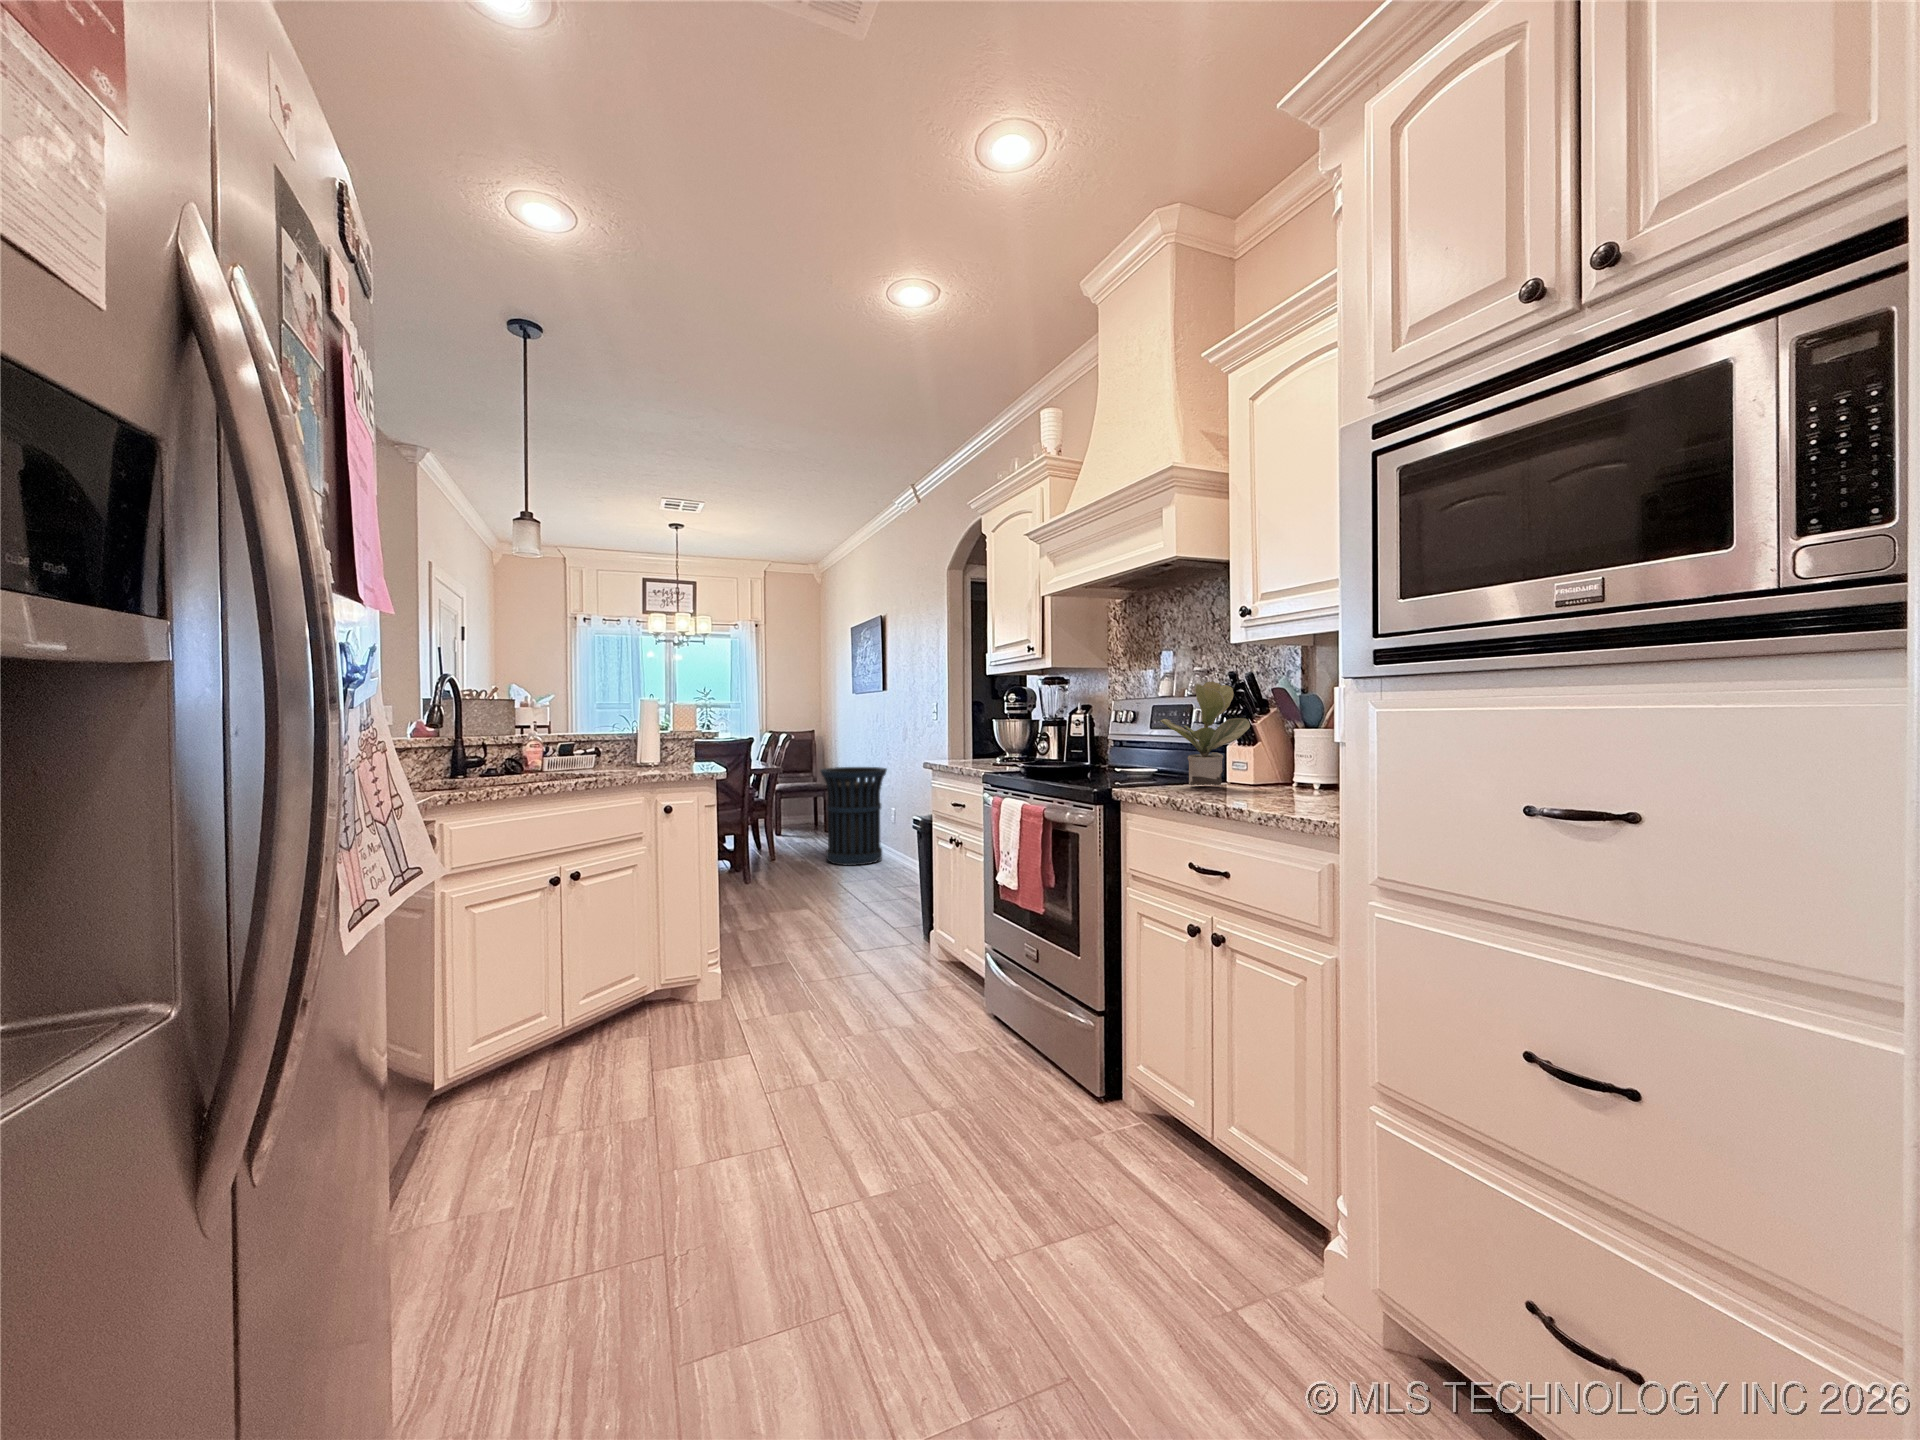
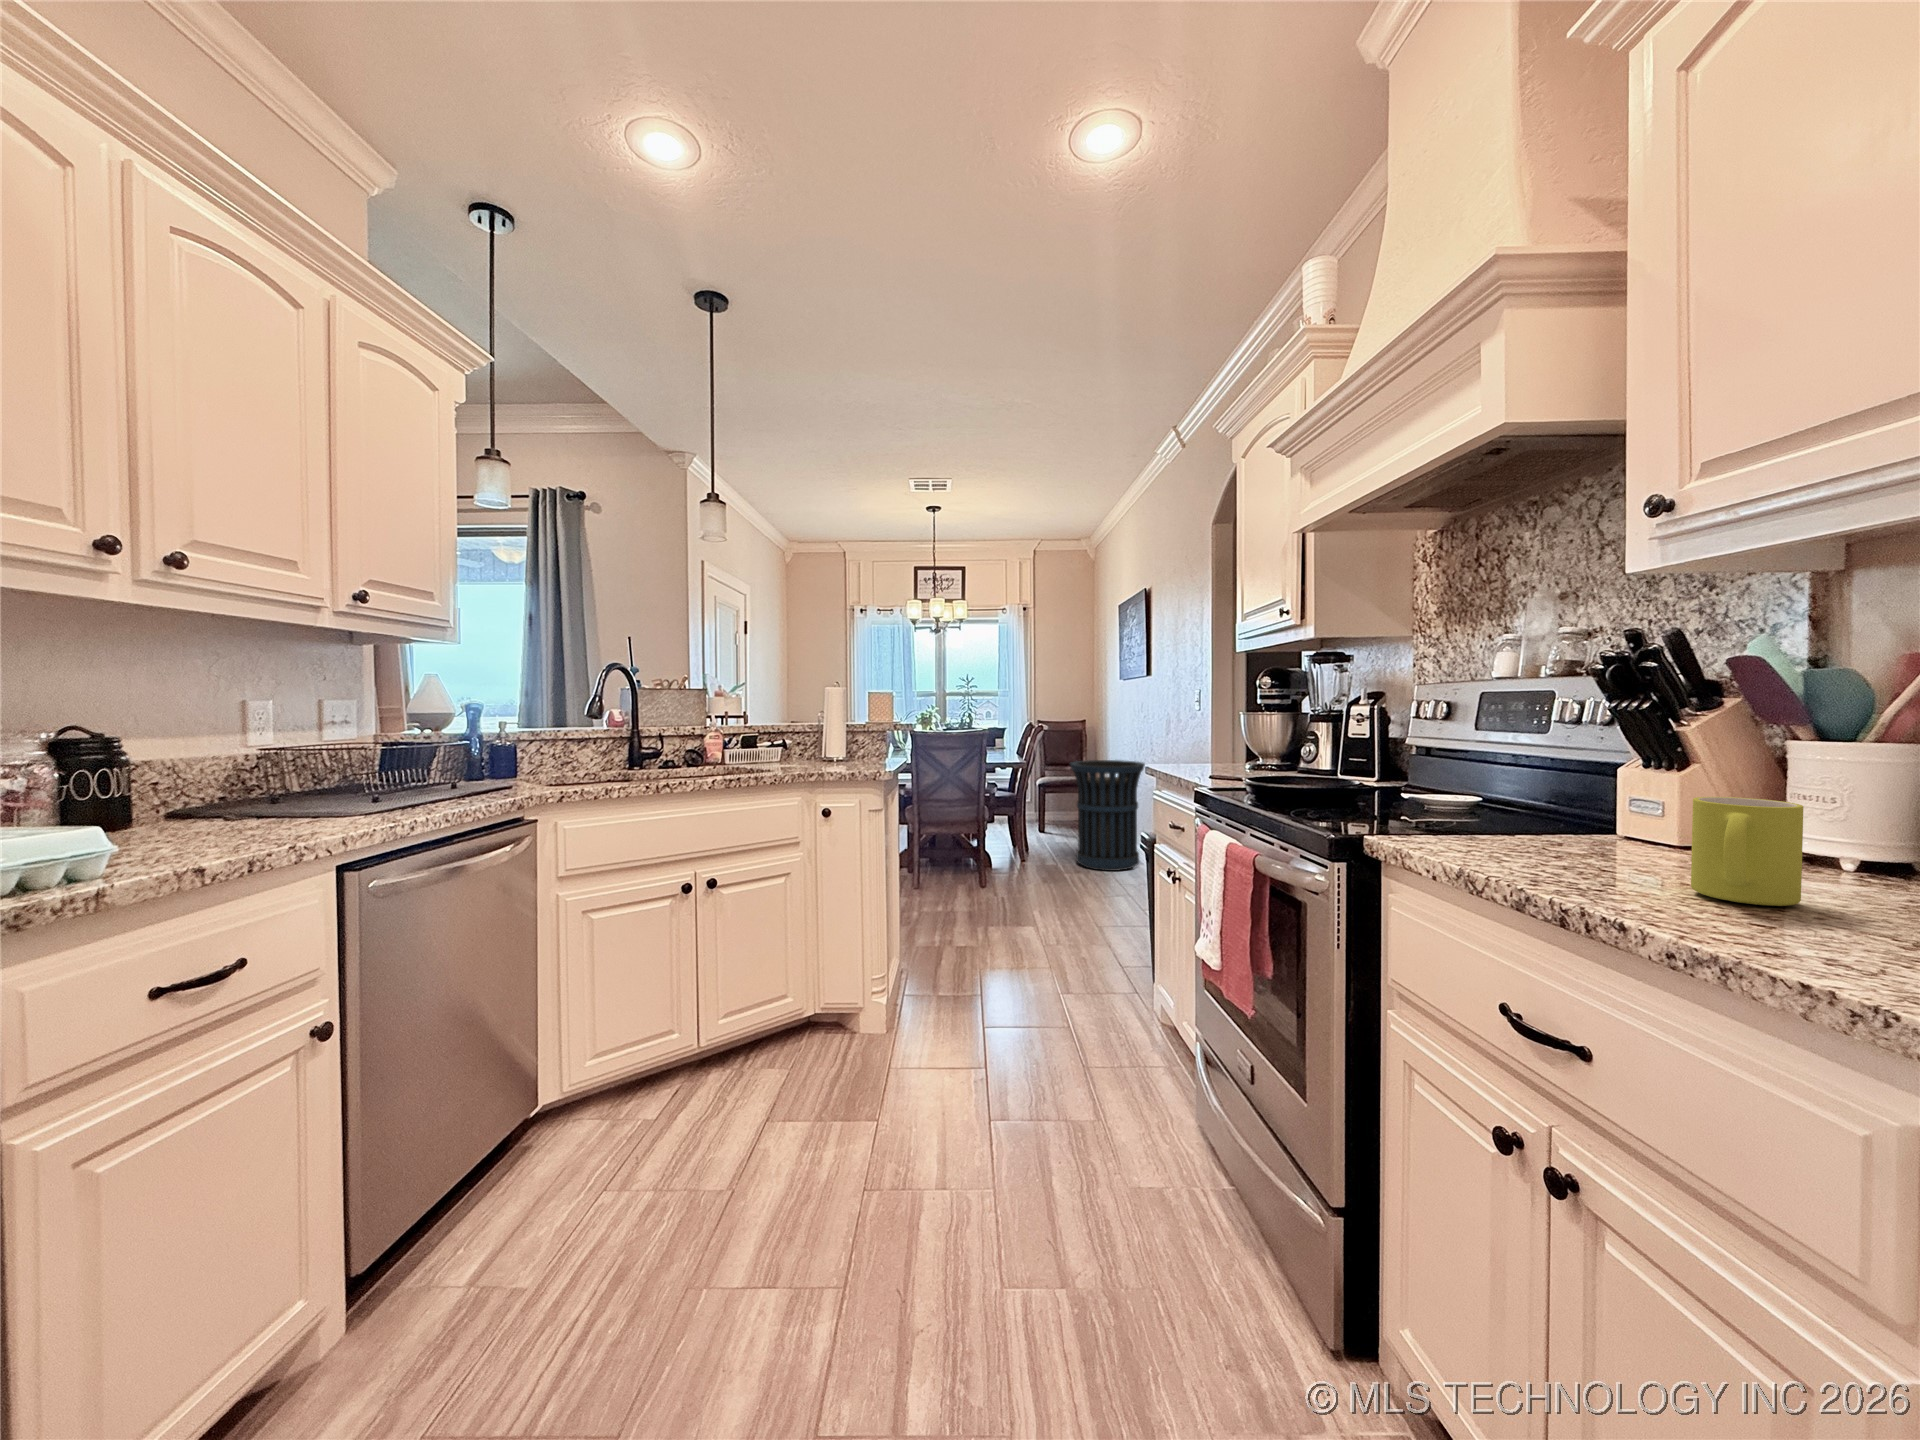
potted plant: present [1160,682,1250,786] -> none [1463,646,1671,842]
mug: none [1260,754,1297,799] -> present [1691,797,1803,906]

